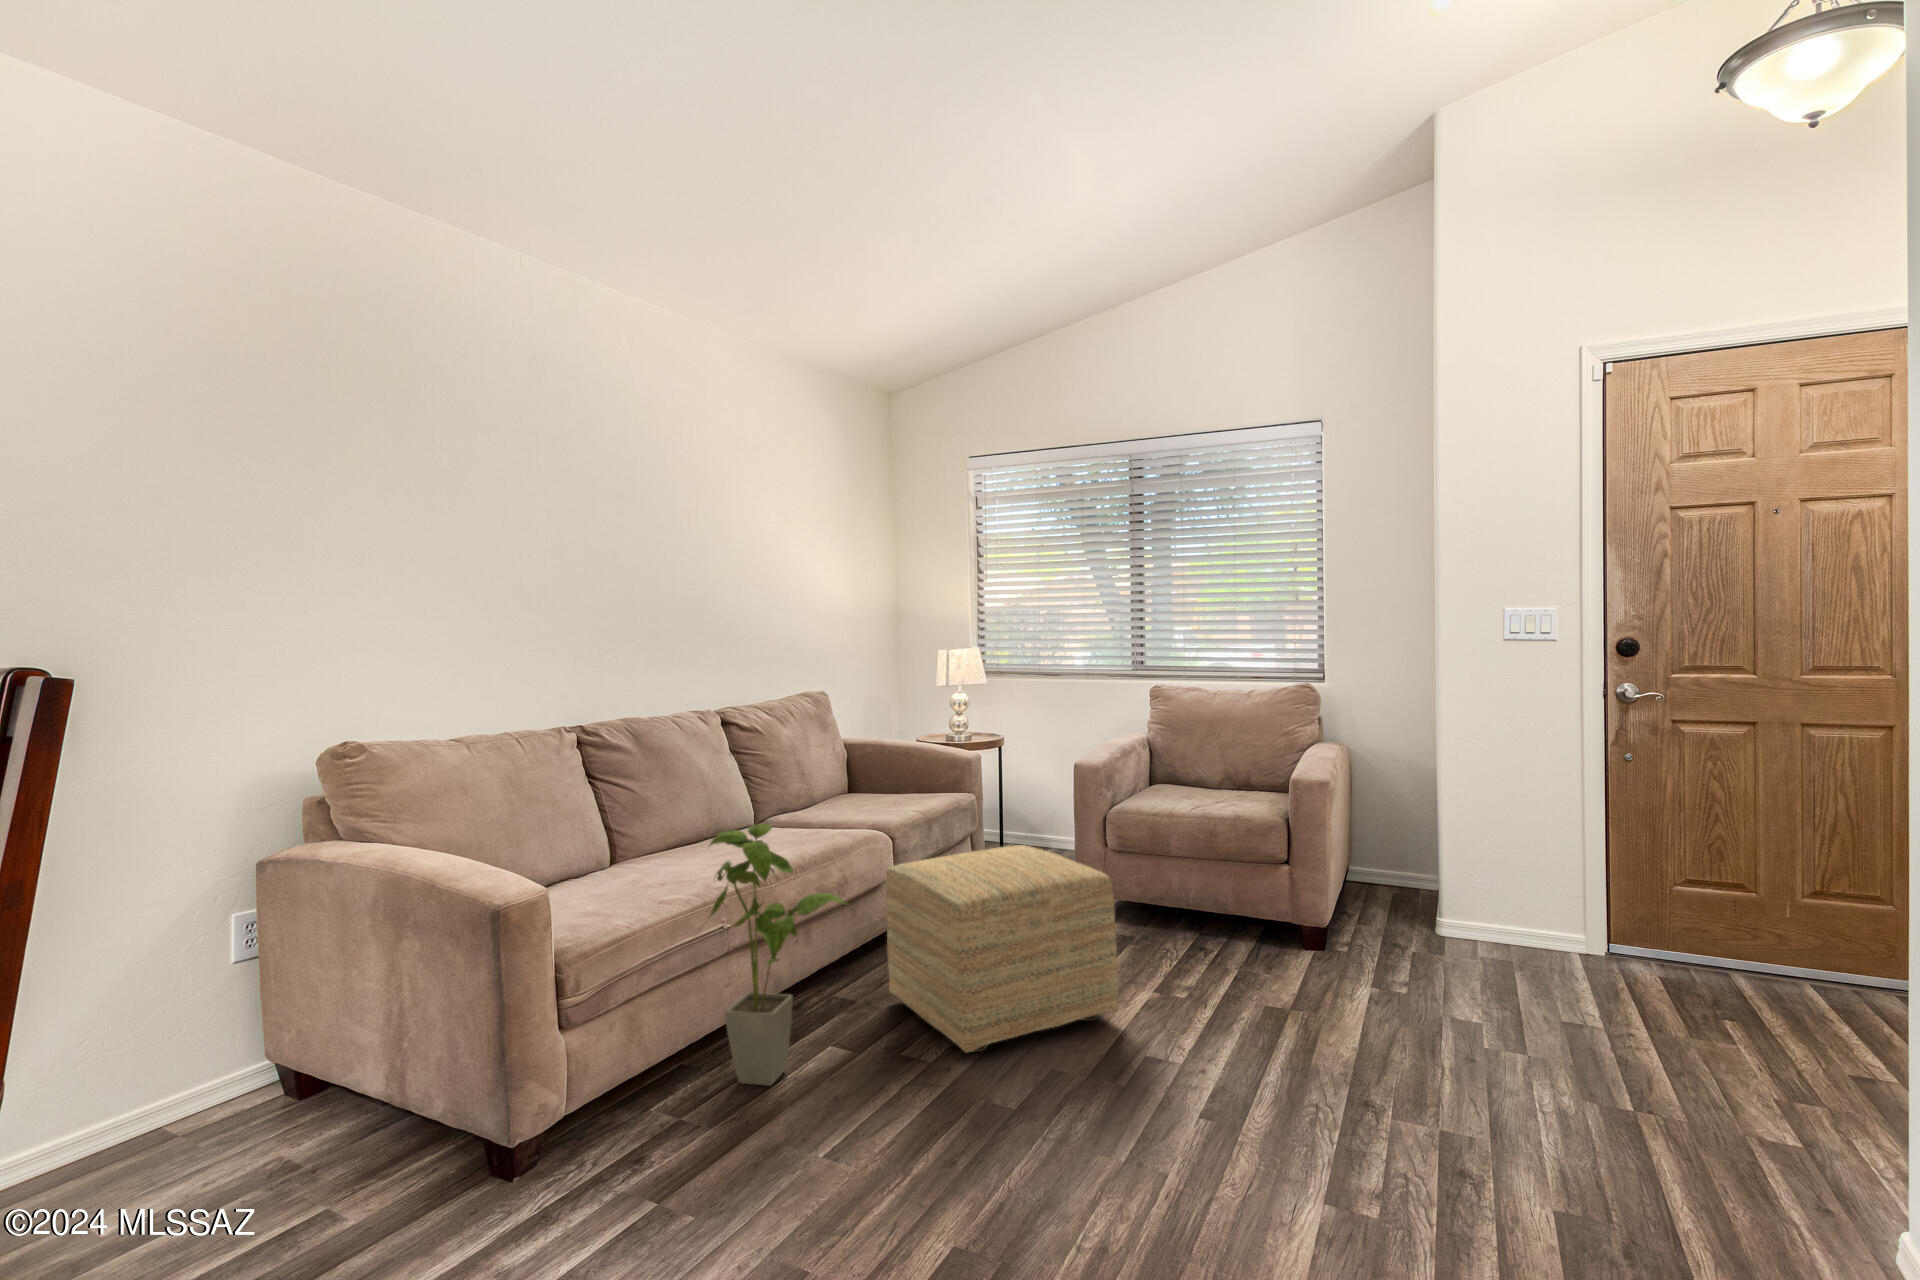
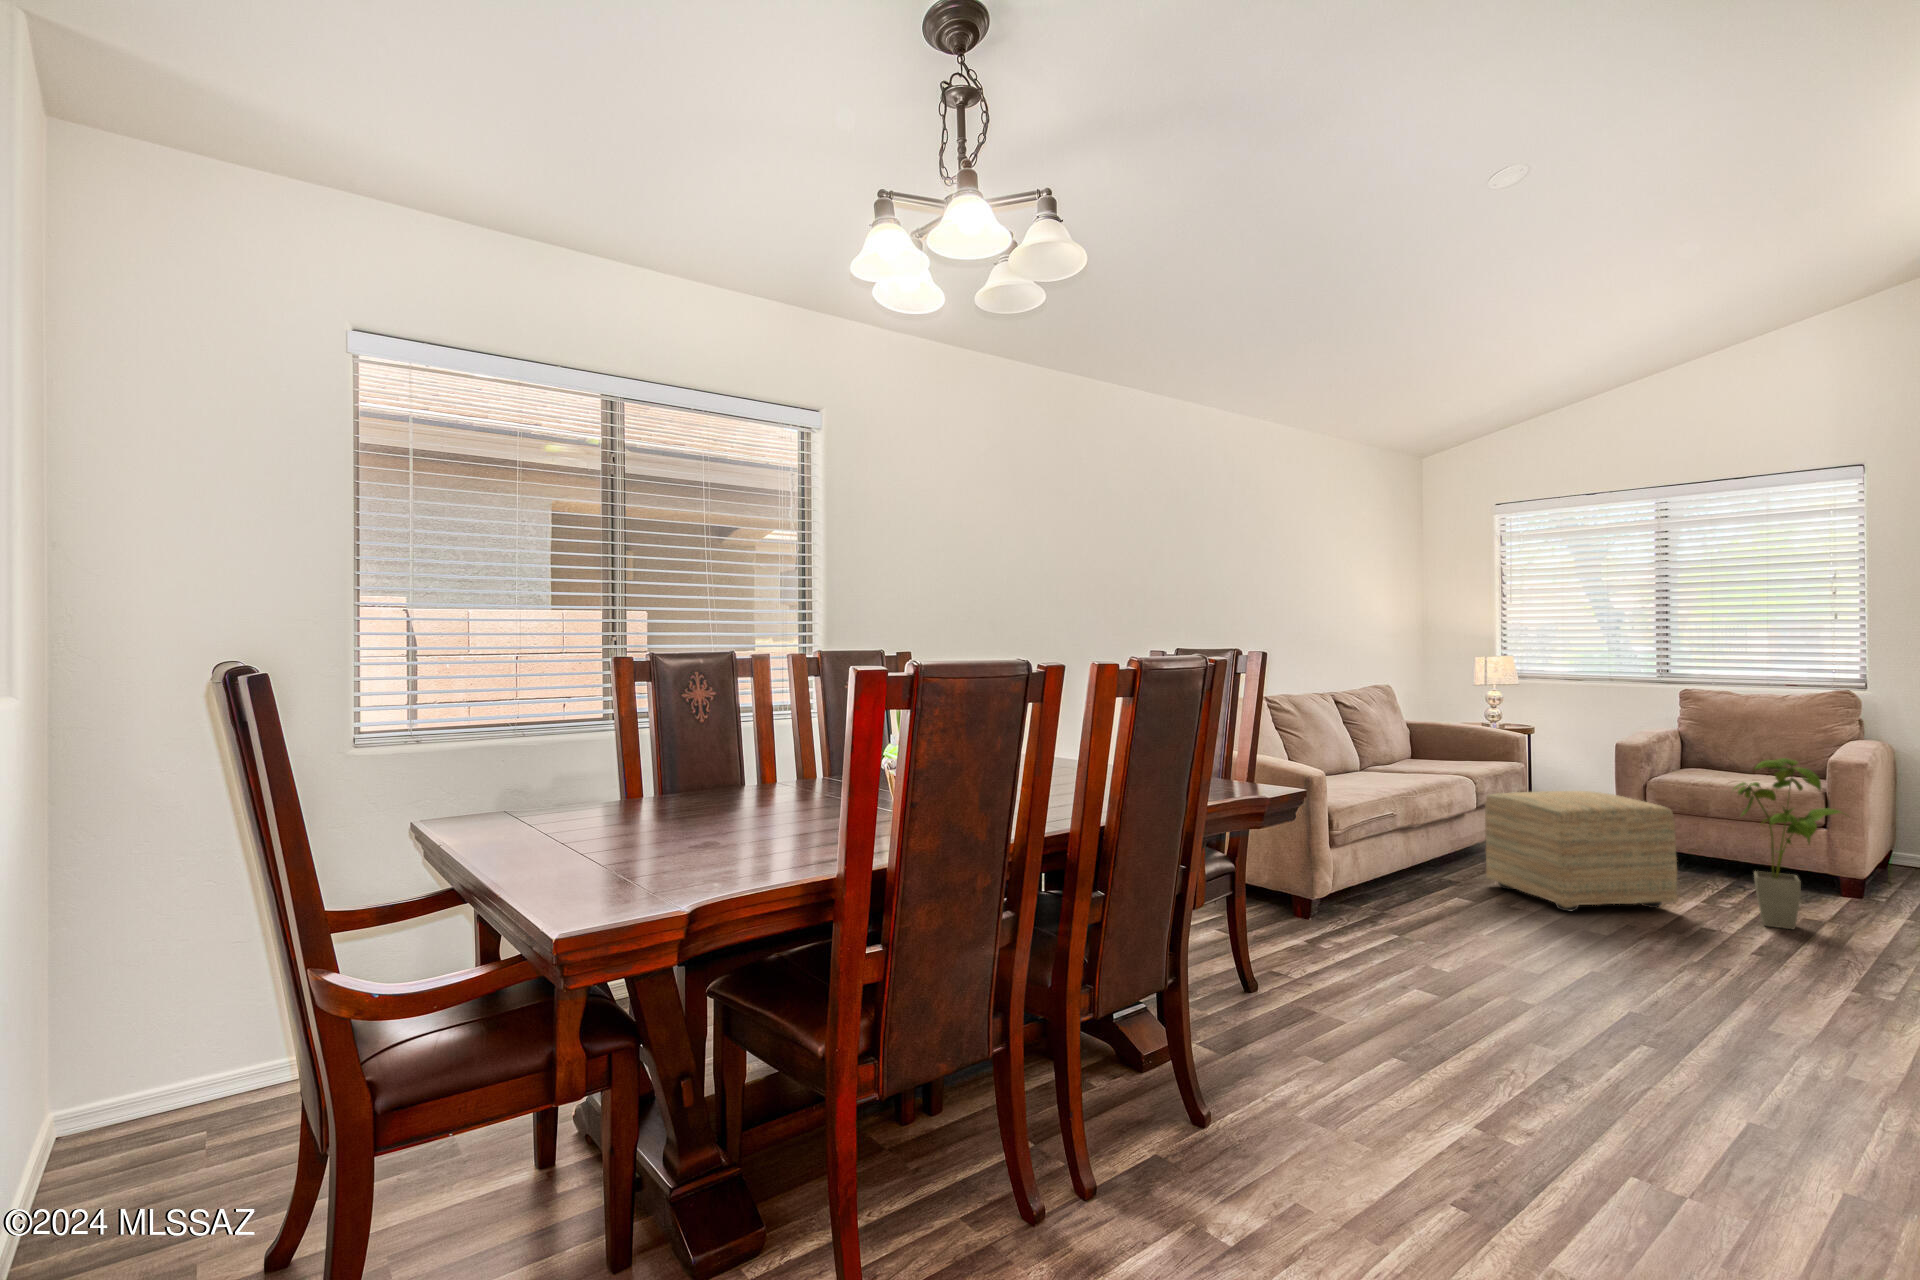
house plant: present [708,823,846,1086] -> present [1734,758,1847,929]

